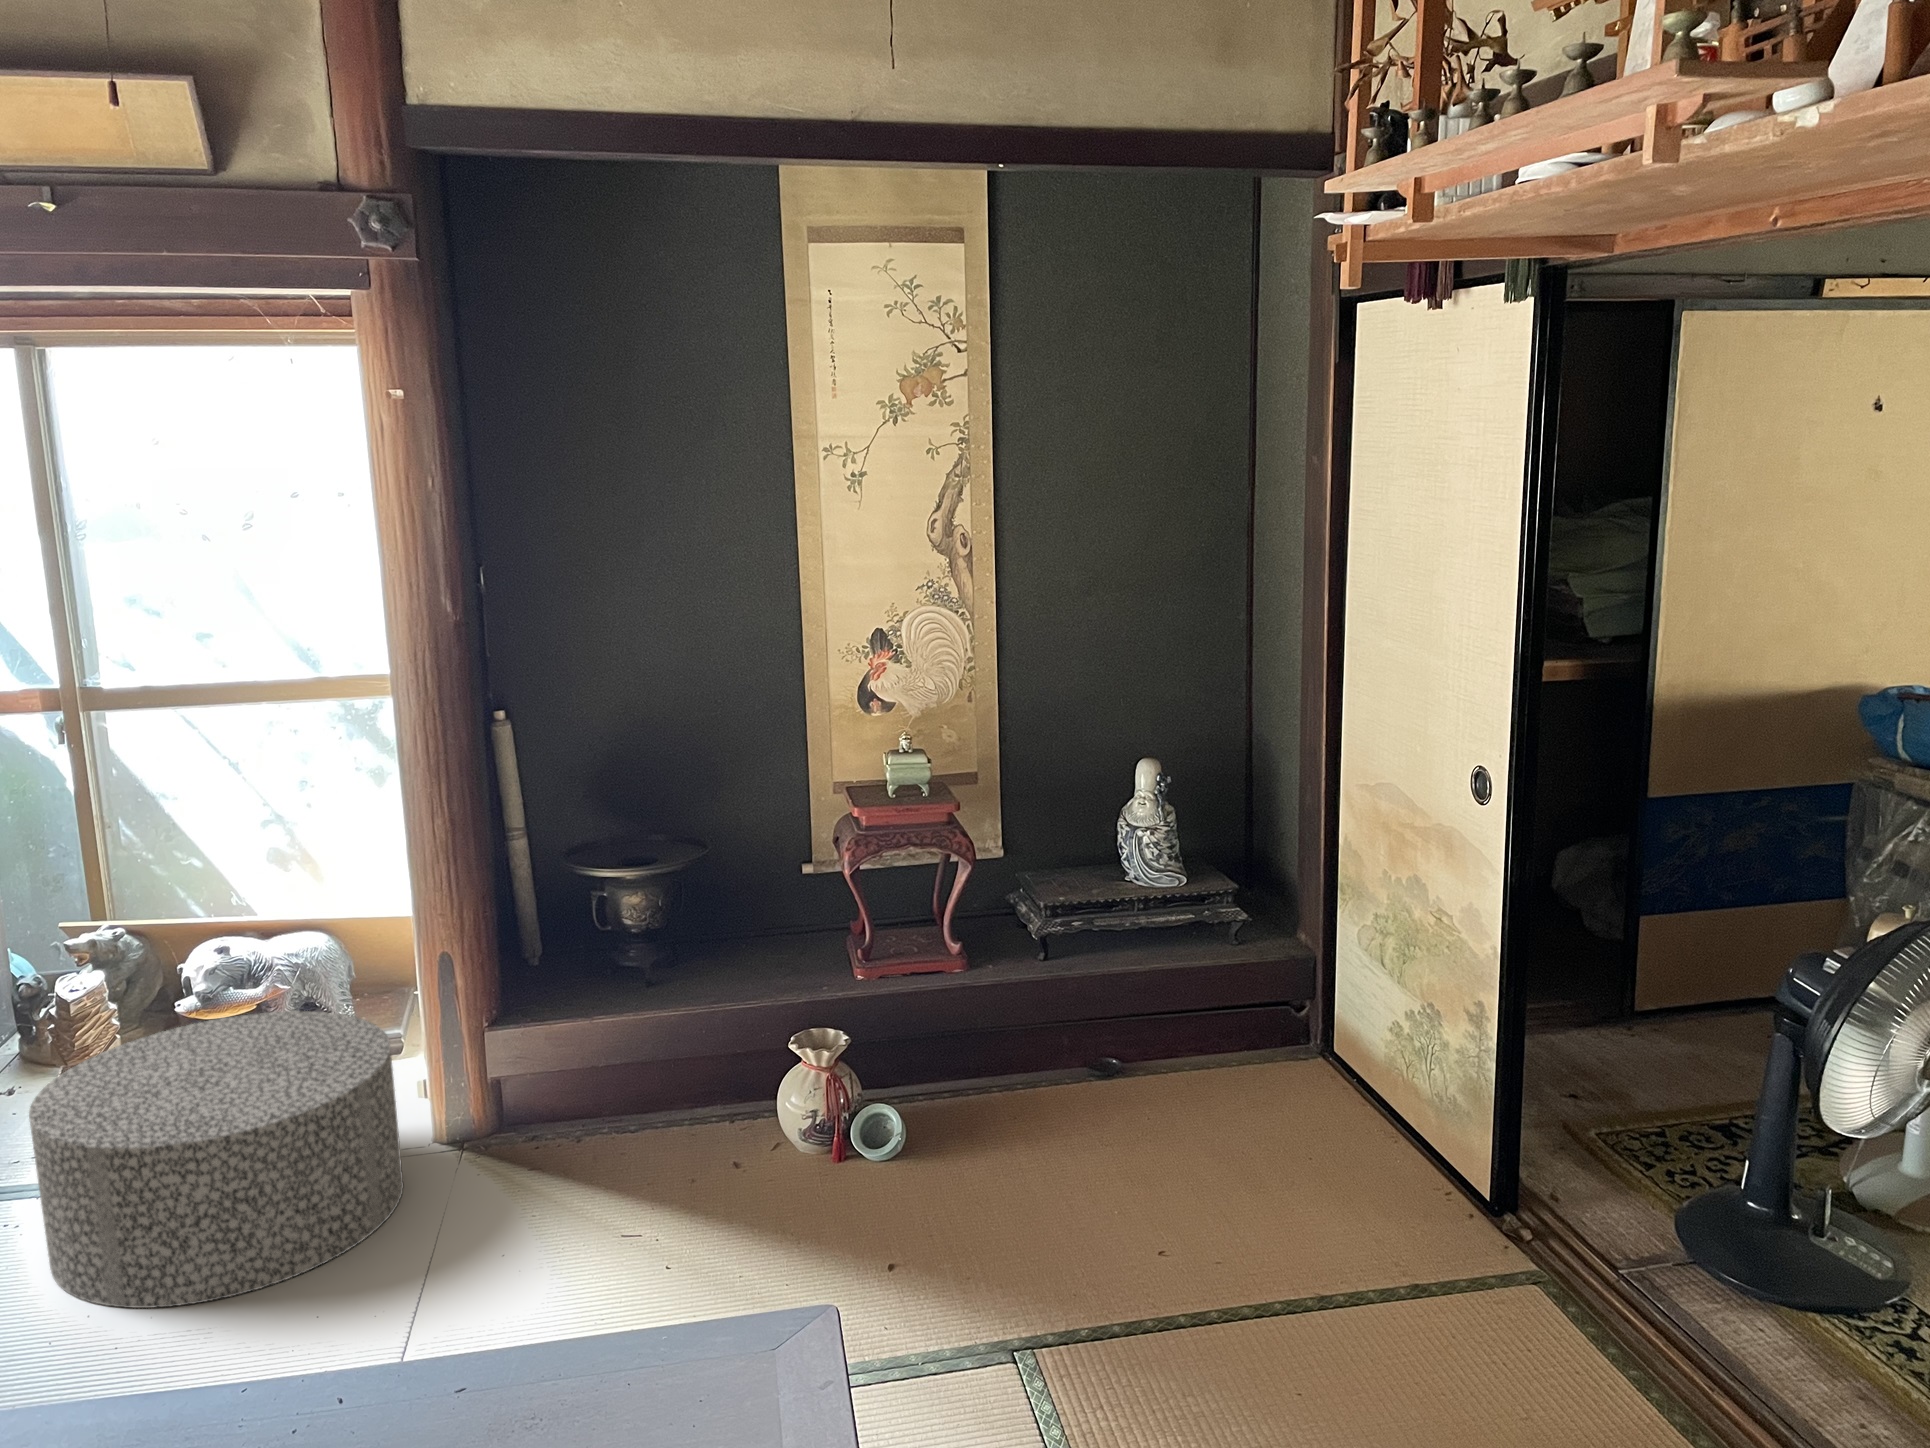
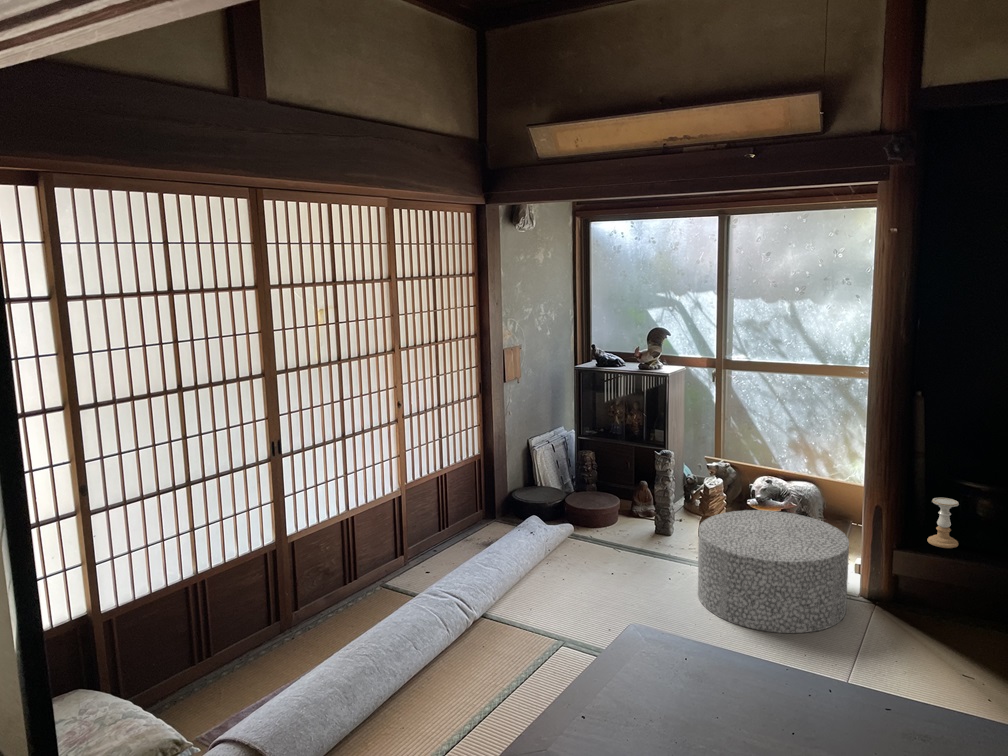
candle holder: none [541,910,596,1005] -> present [927,498,959,548]

